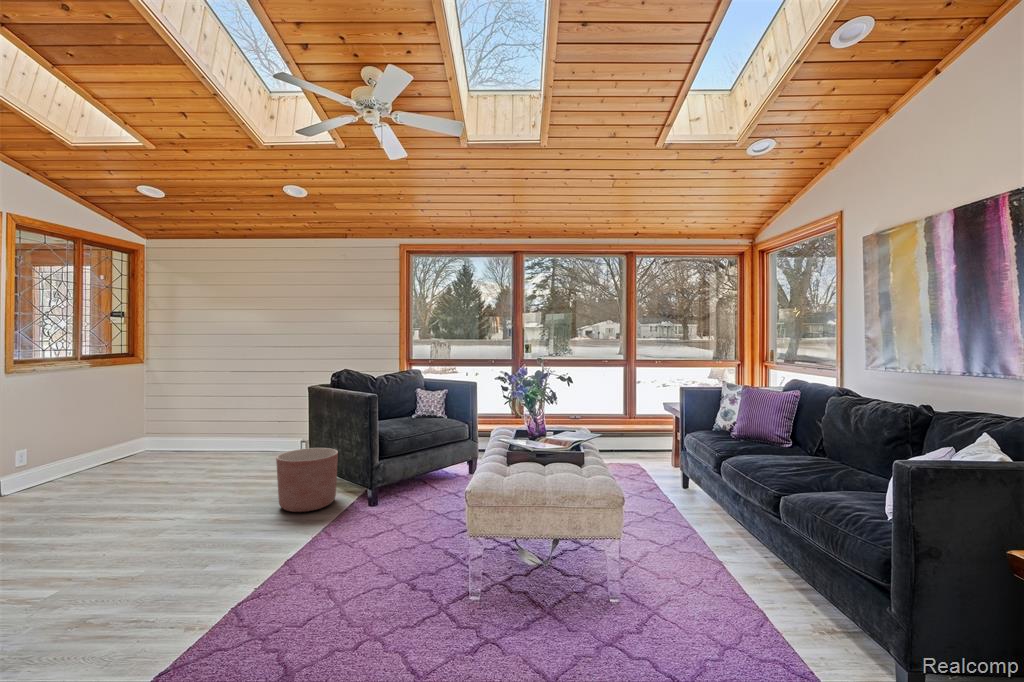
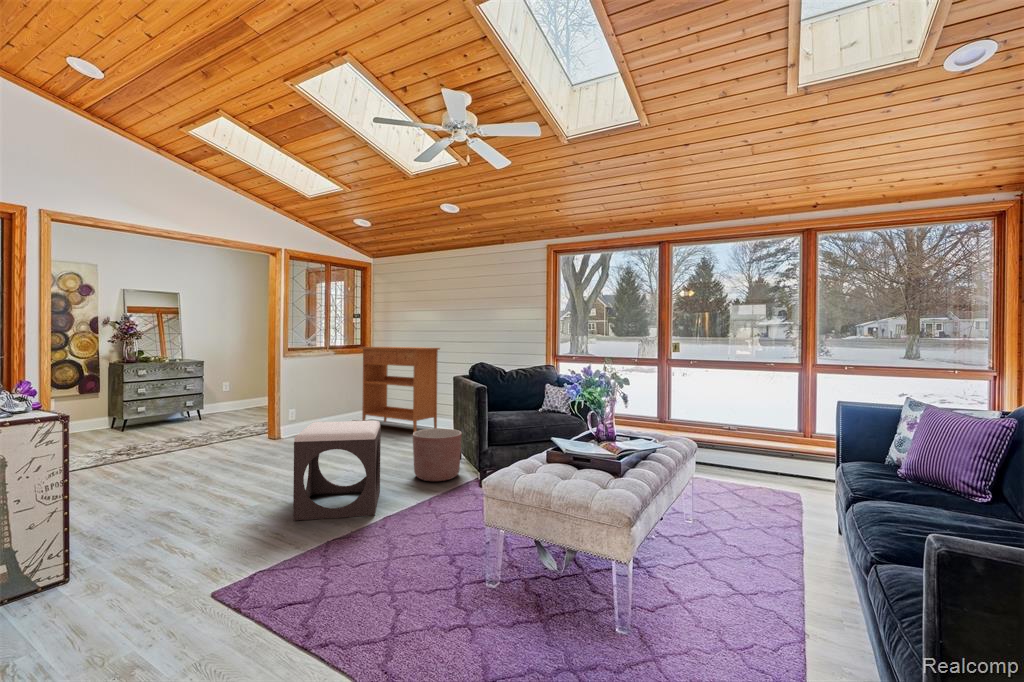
console table: none [130,354,259,461] -> present [359,347,440,432]
footstool: none [144,448,270,598] -> present [293,421,381,520]

